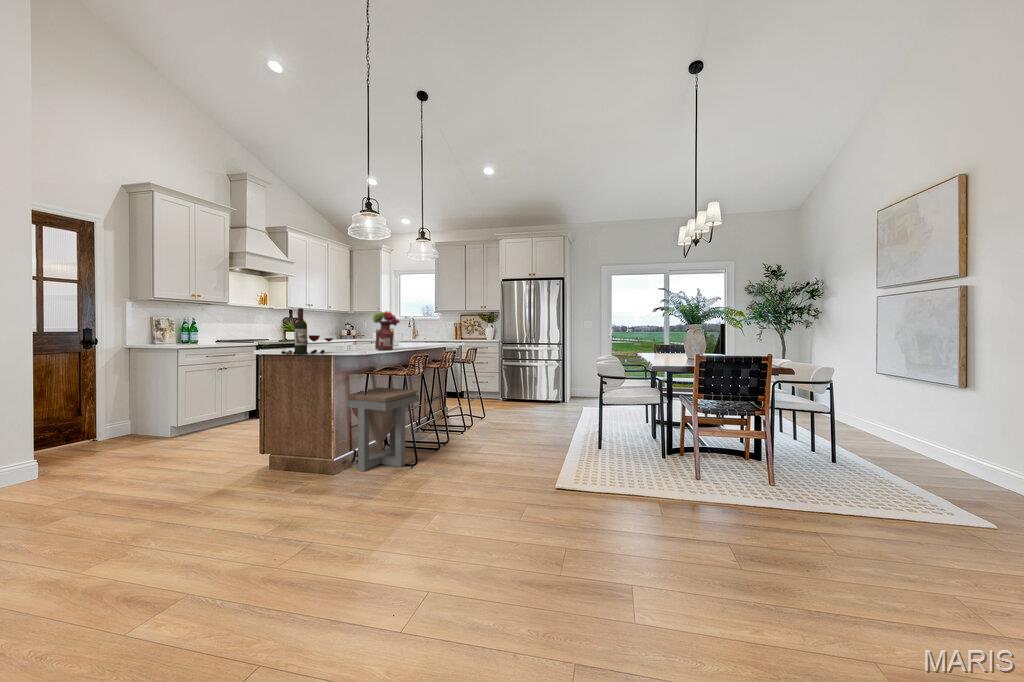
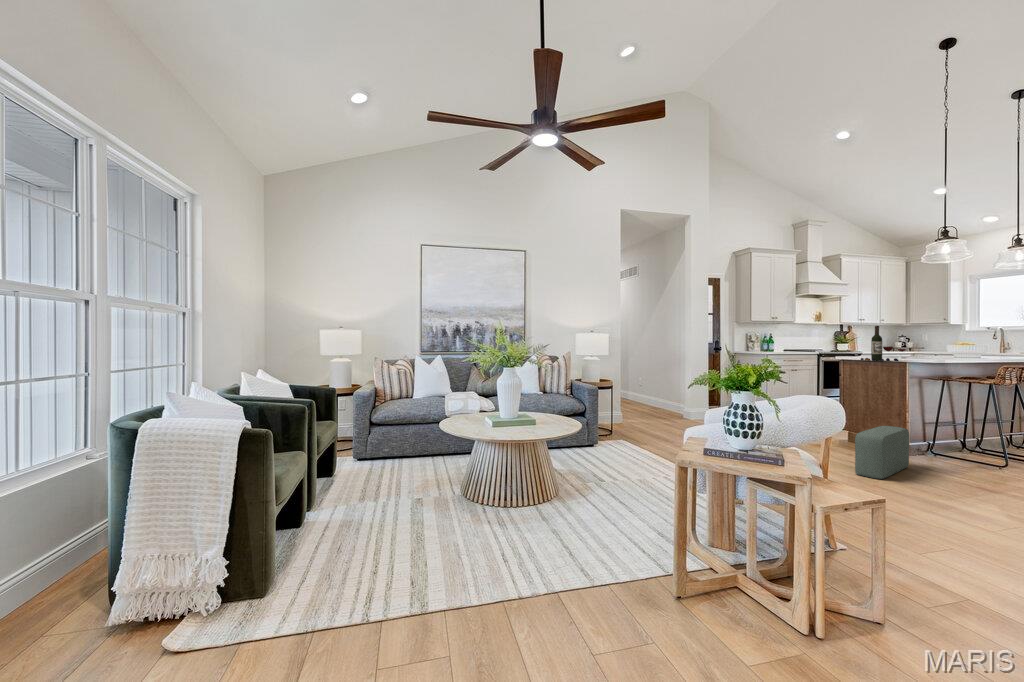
flower arrangement: present [372,311,400,350] -> none [945,324,980,361]
side table: present [347,387,419,471] -> none [912,393,1005,465]
pouf: none [238,449,326,554] -> present [855,426,909,479]

